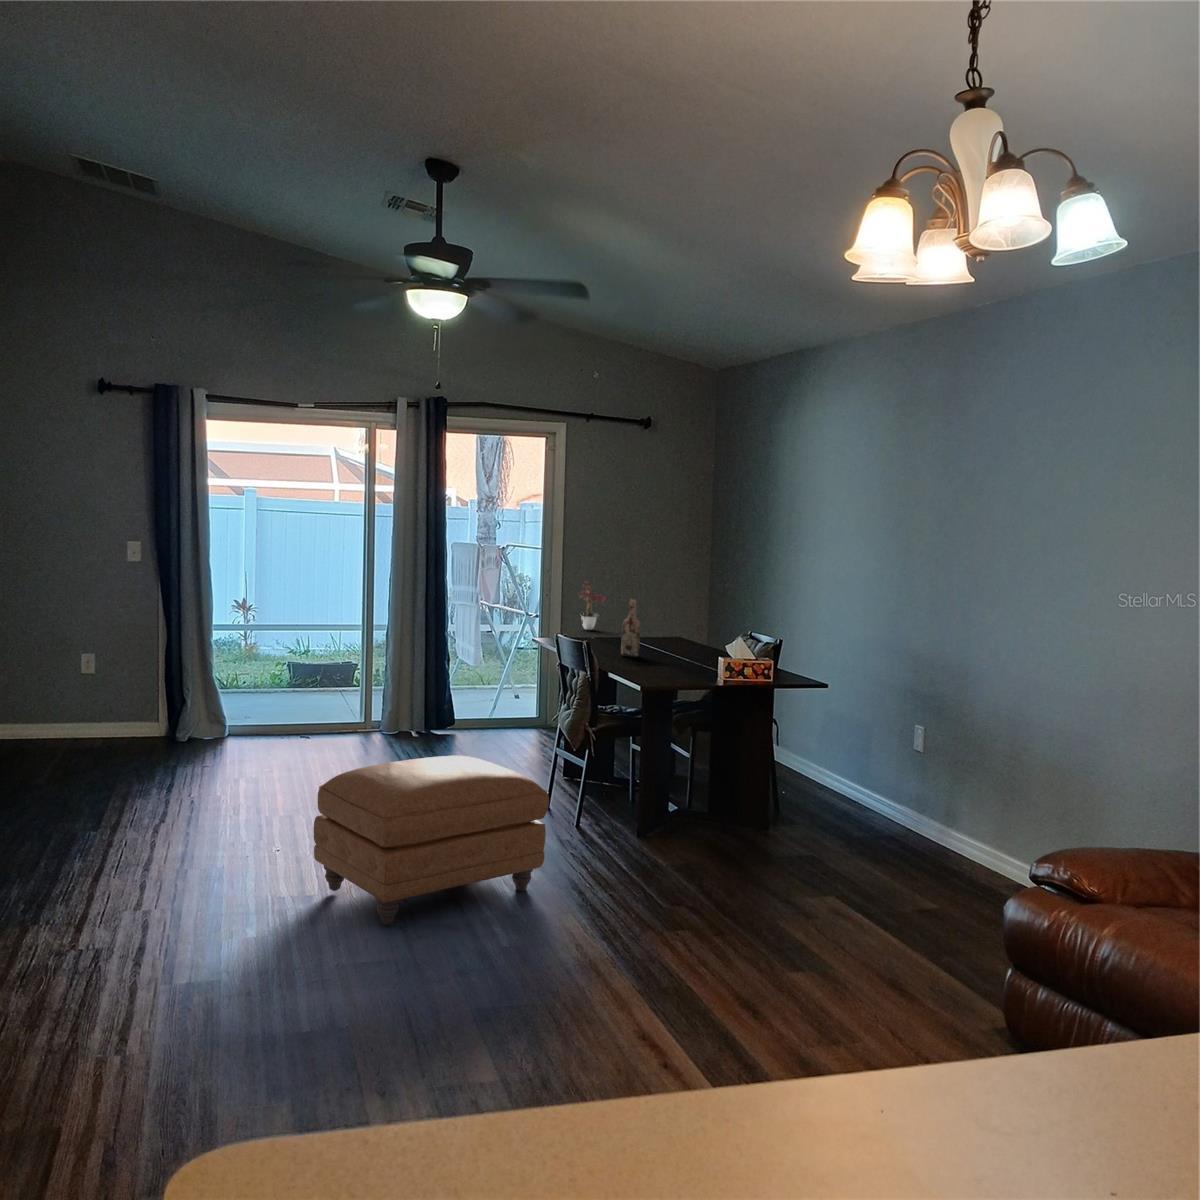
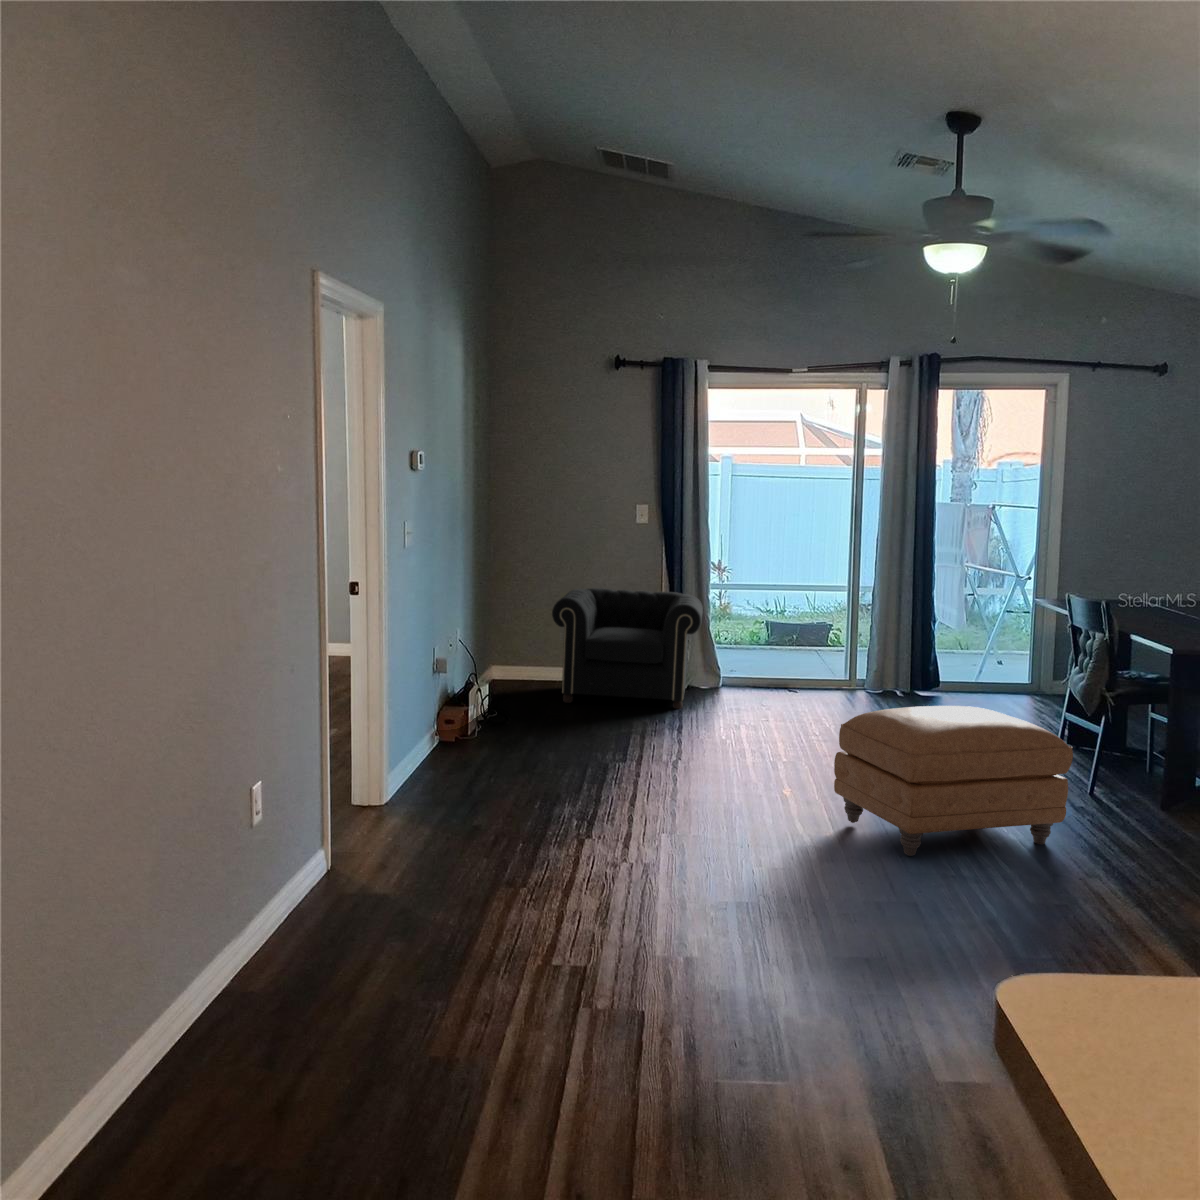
flower arrangement: present [581,582,605,630] -> none [1077,541,1115,596]
wine bottle: present [621,597,641,657] -> none [1141,557,1166,621]
armchair: none [13,636,205,769] -> present [552,588,703,709]

